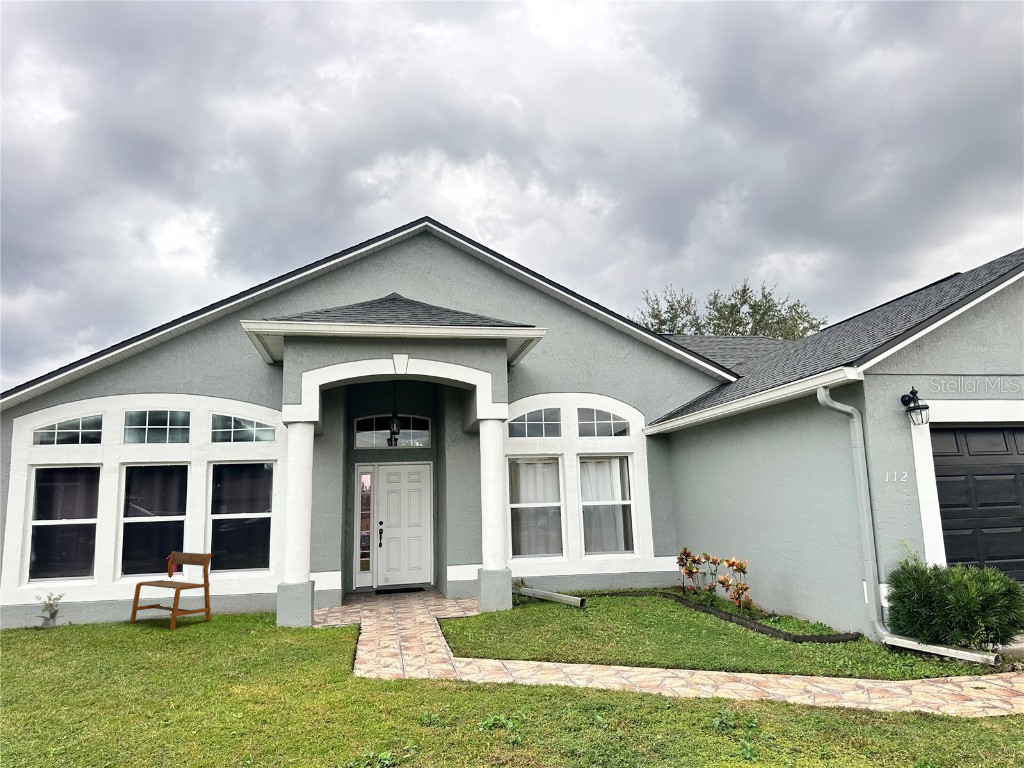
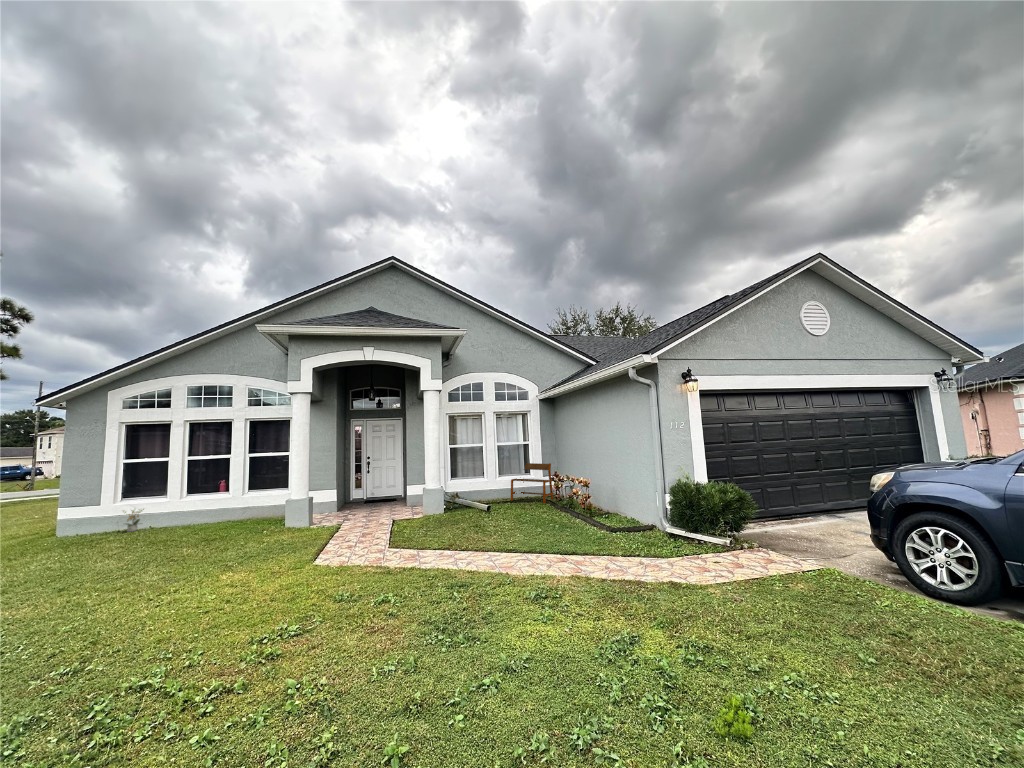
bench: present [130,551,212,629] -> present [511,463,554,503]

